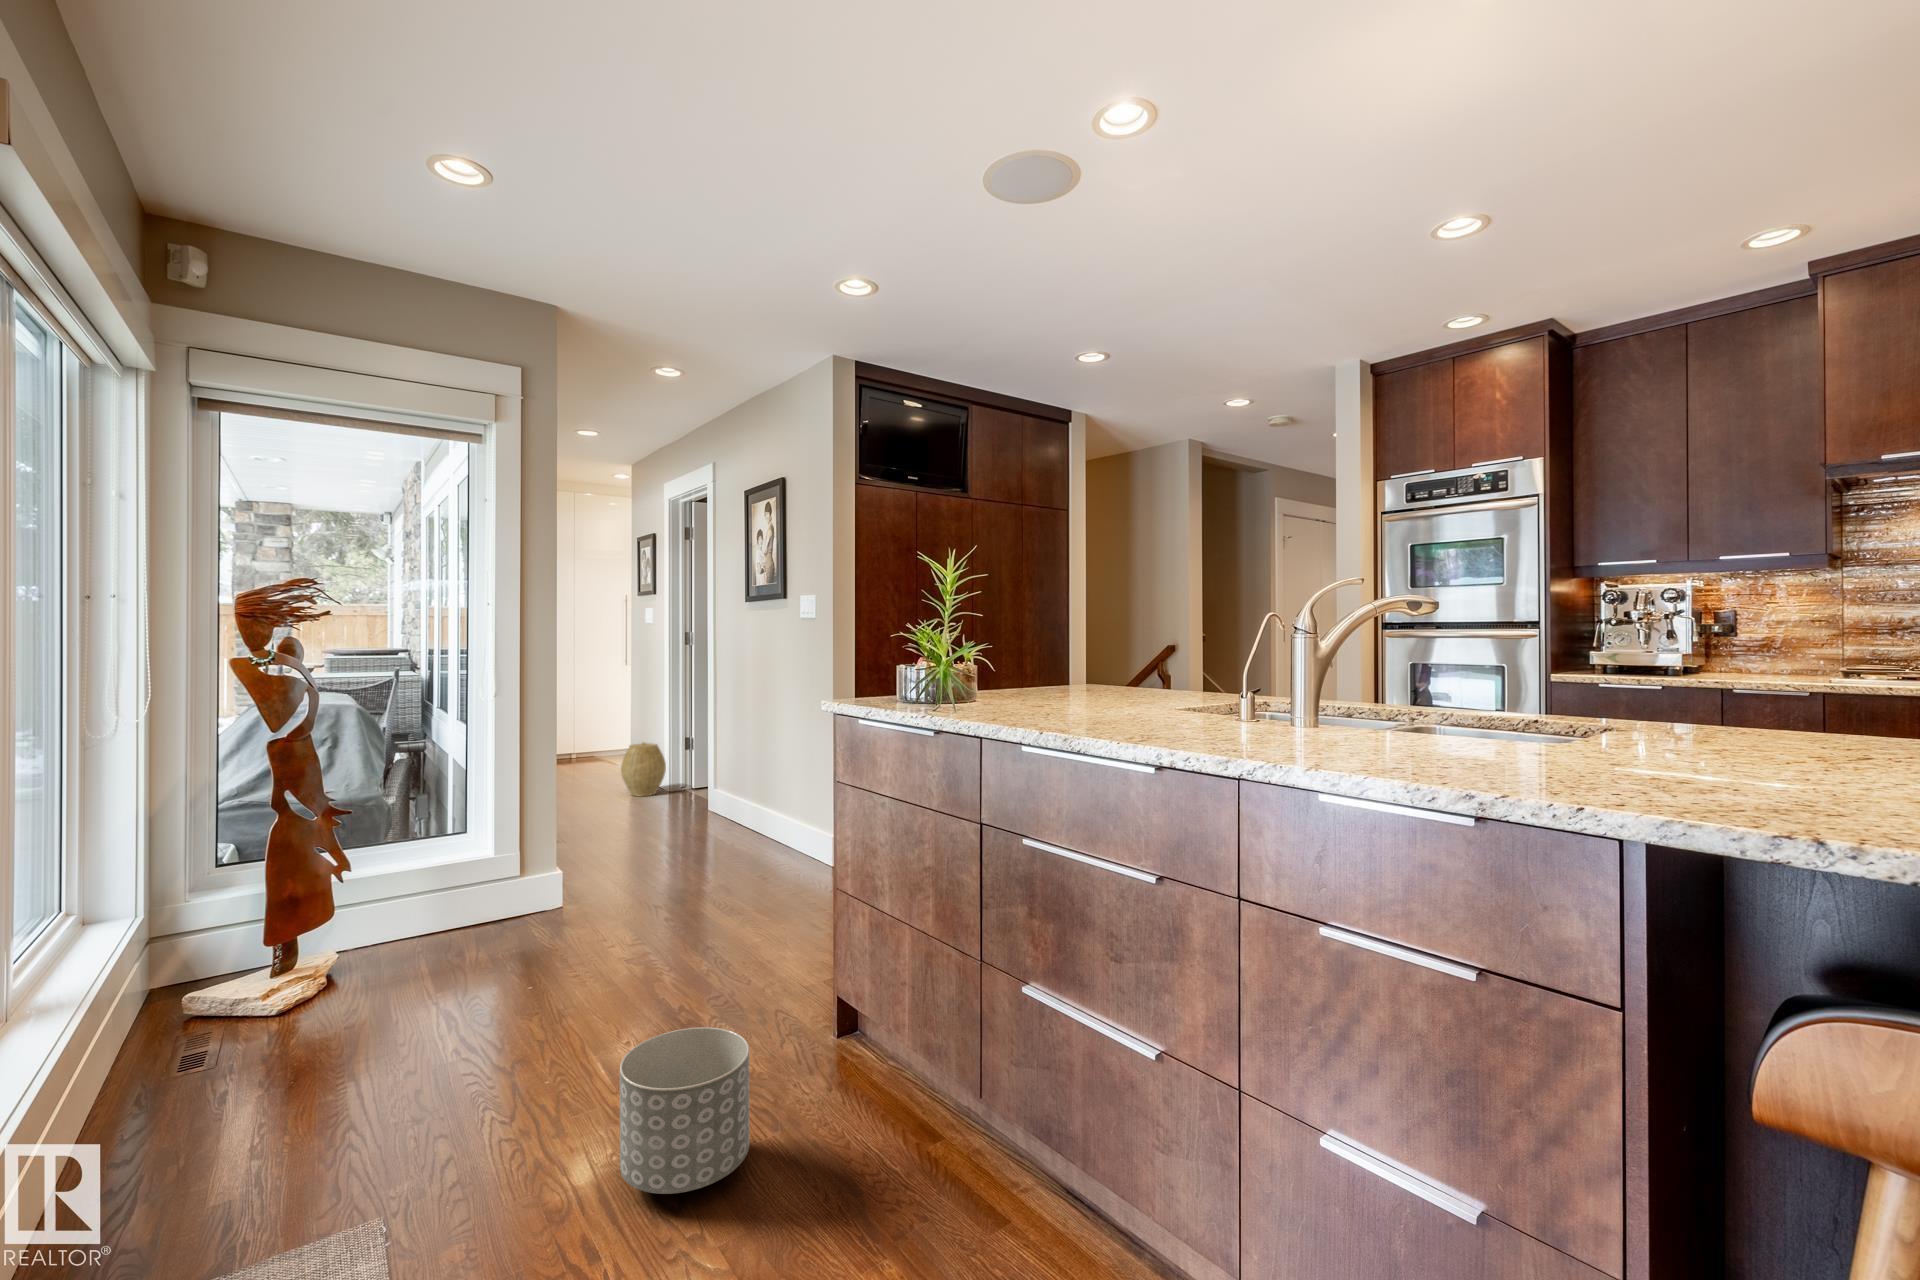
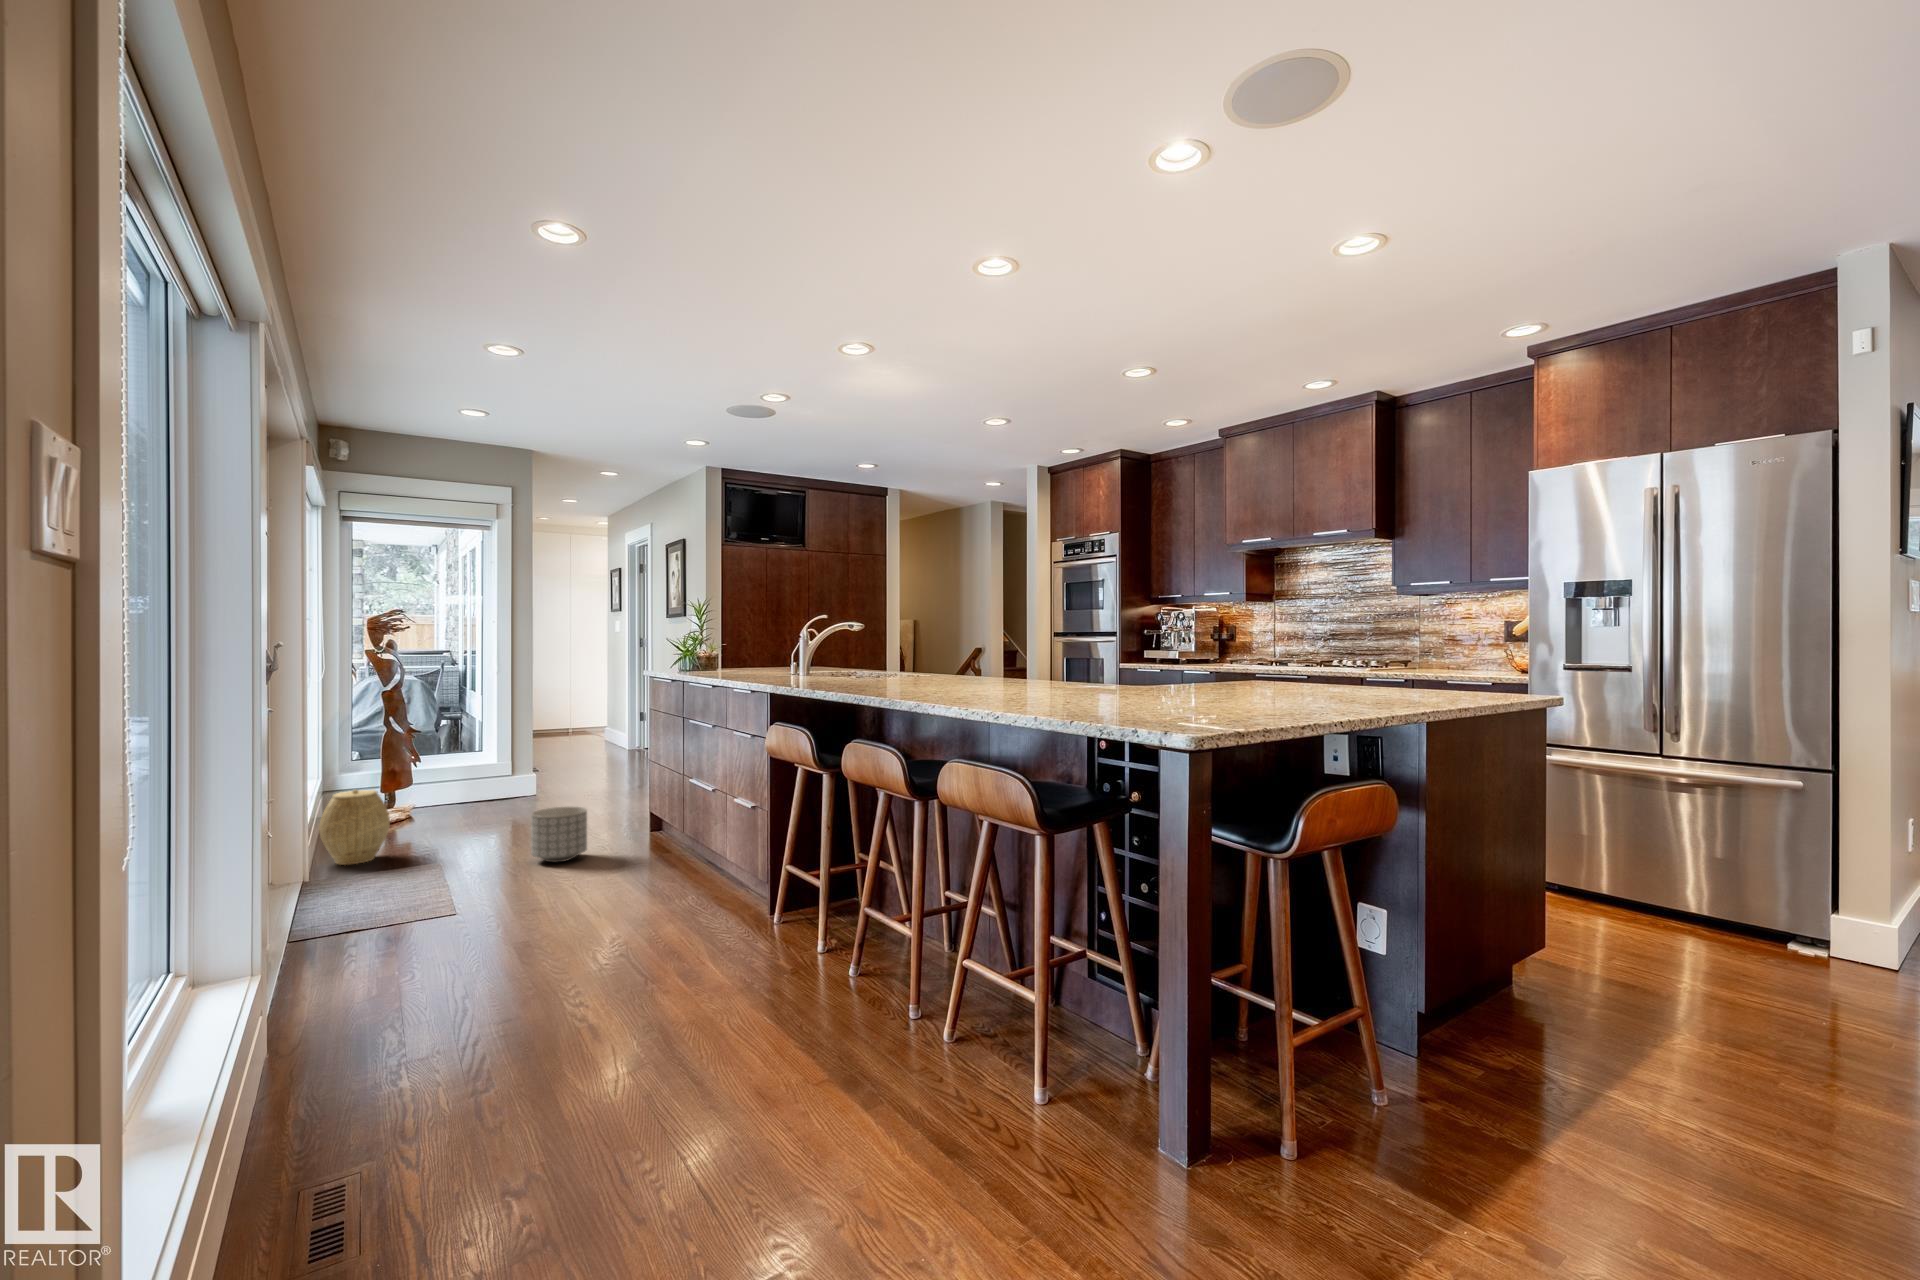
woven basket: present [621,742,666,796] -> present [319,789,390,865]

